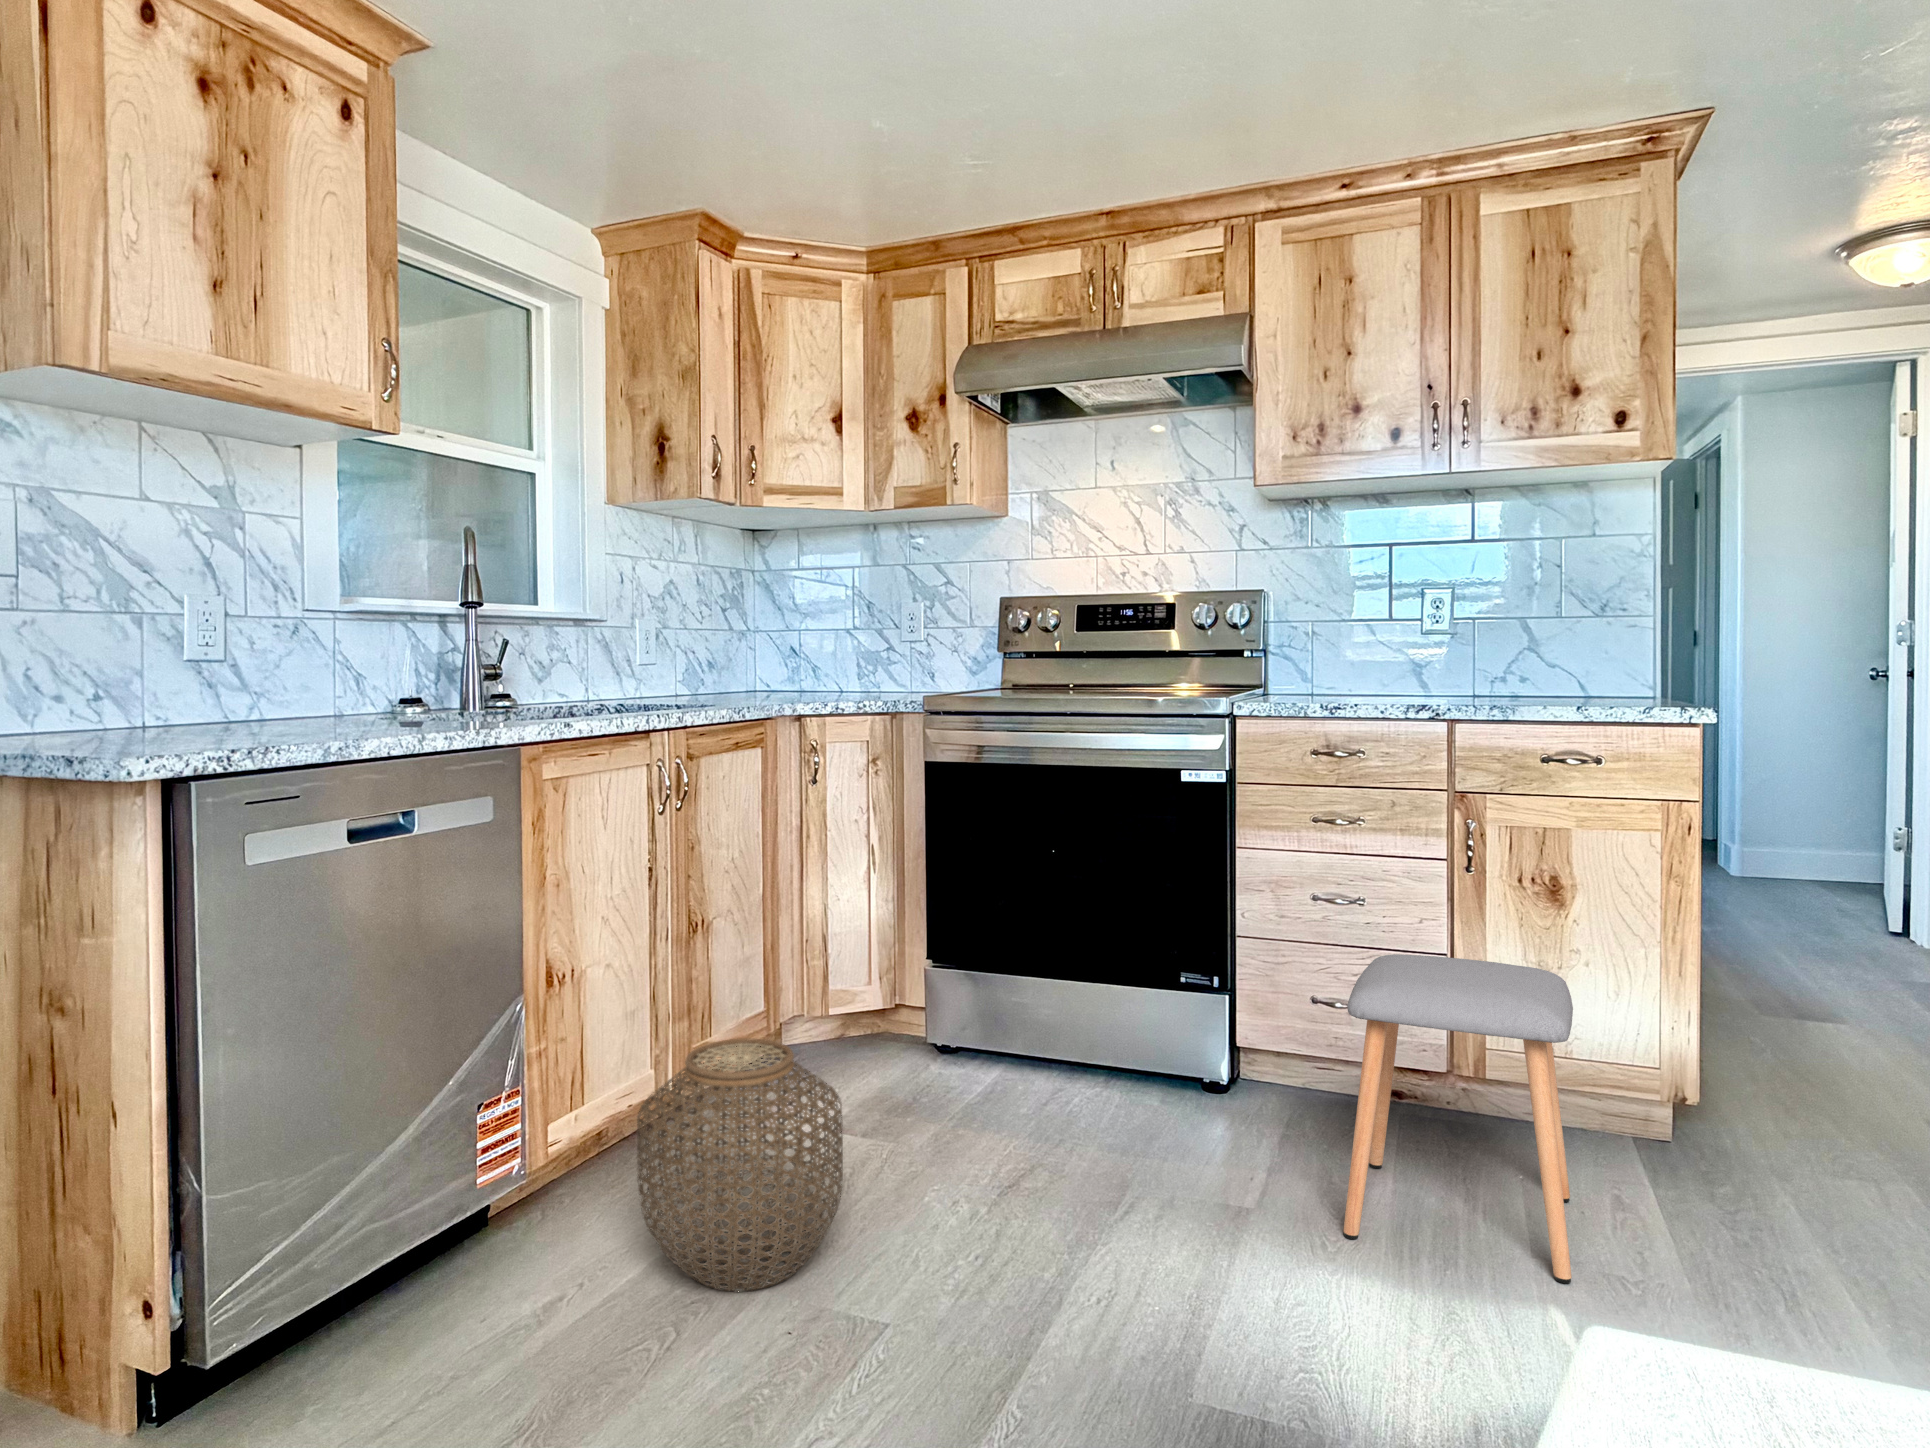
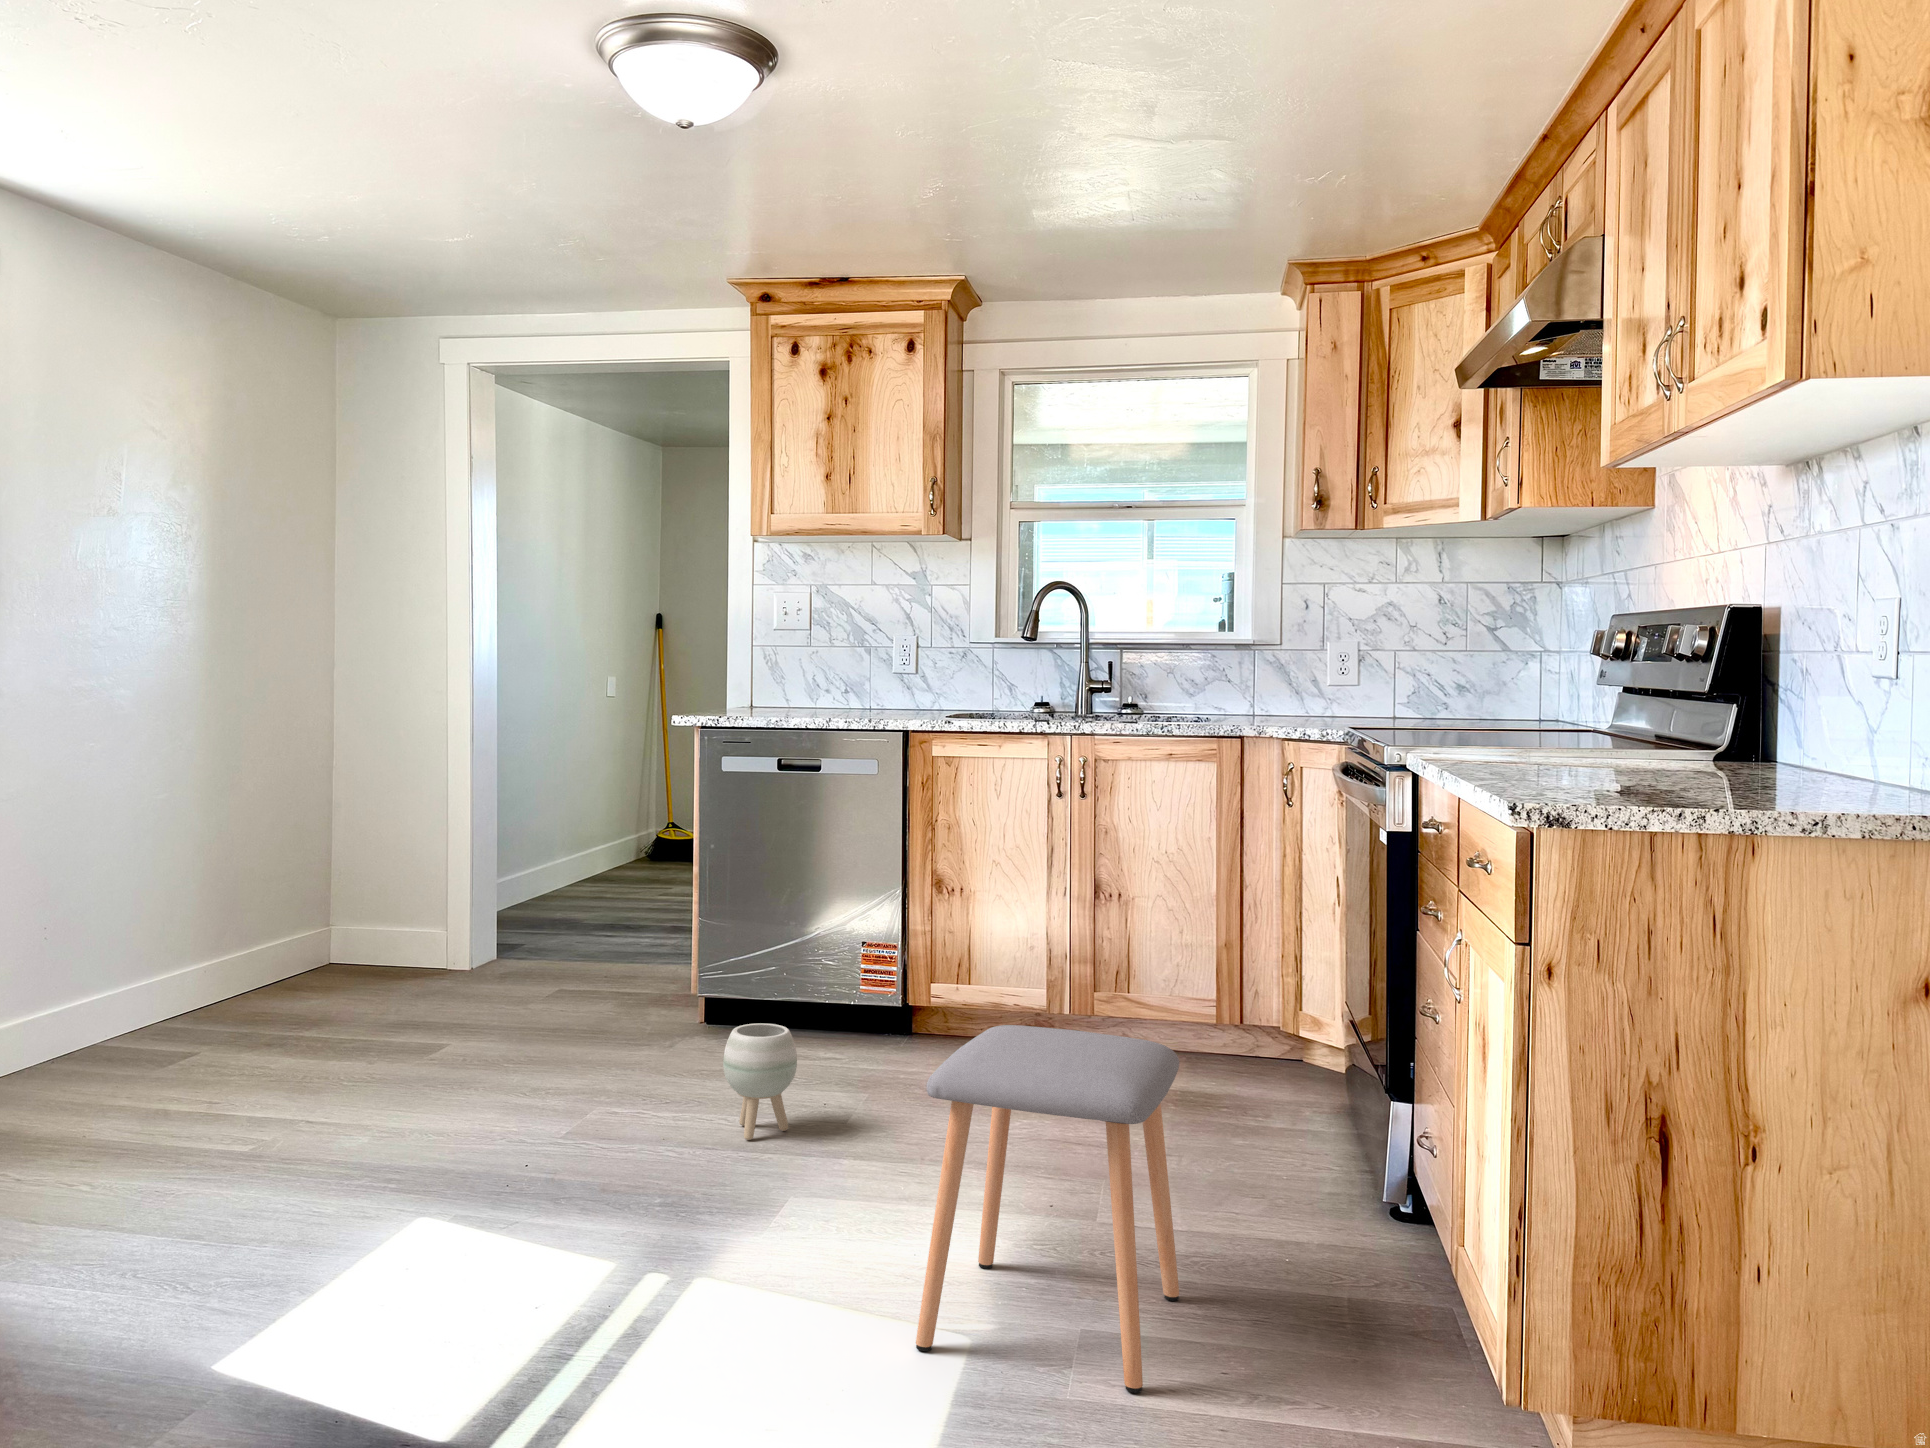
woven basket: present [637,1038,843,1291] -> none [804,938,942,1099]
planter: none [873,1189,986,1378] -> present [723,1023,797,1140]

